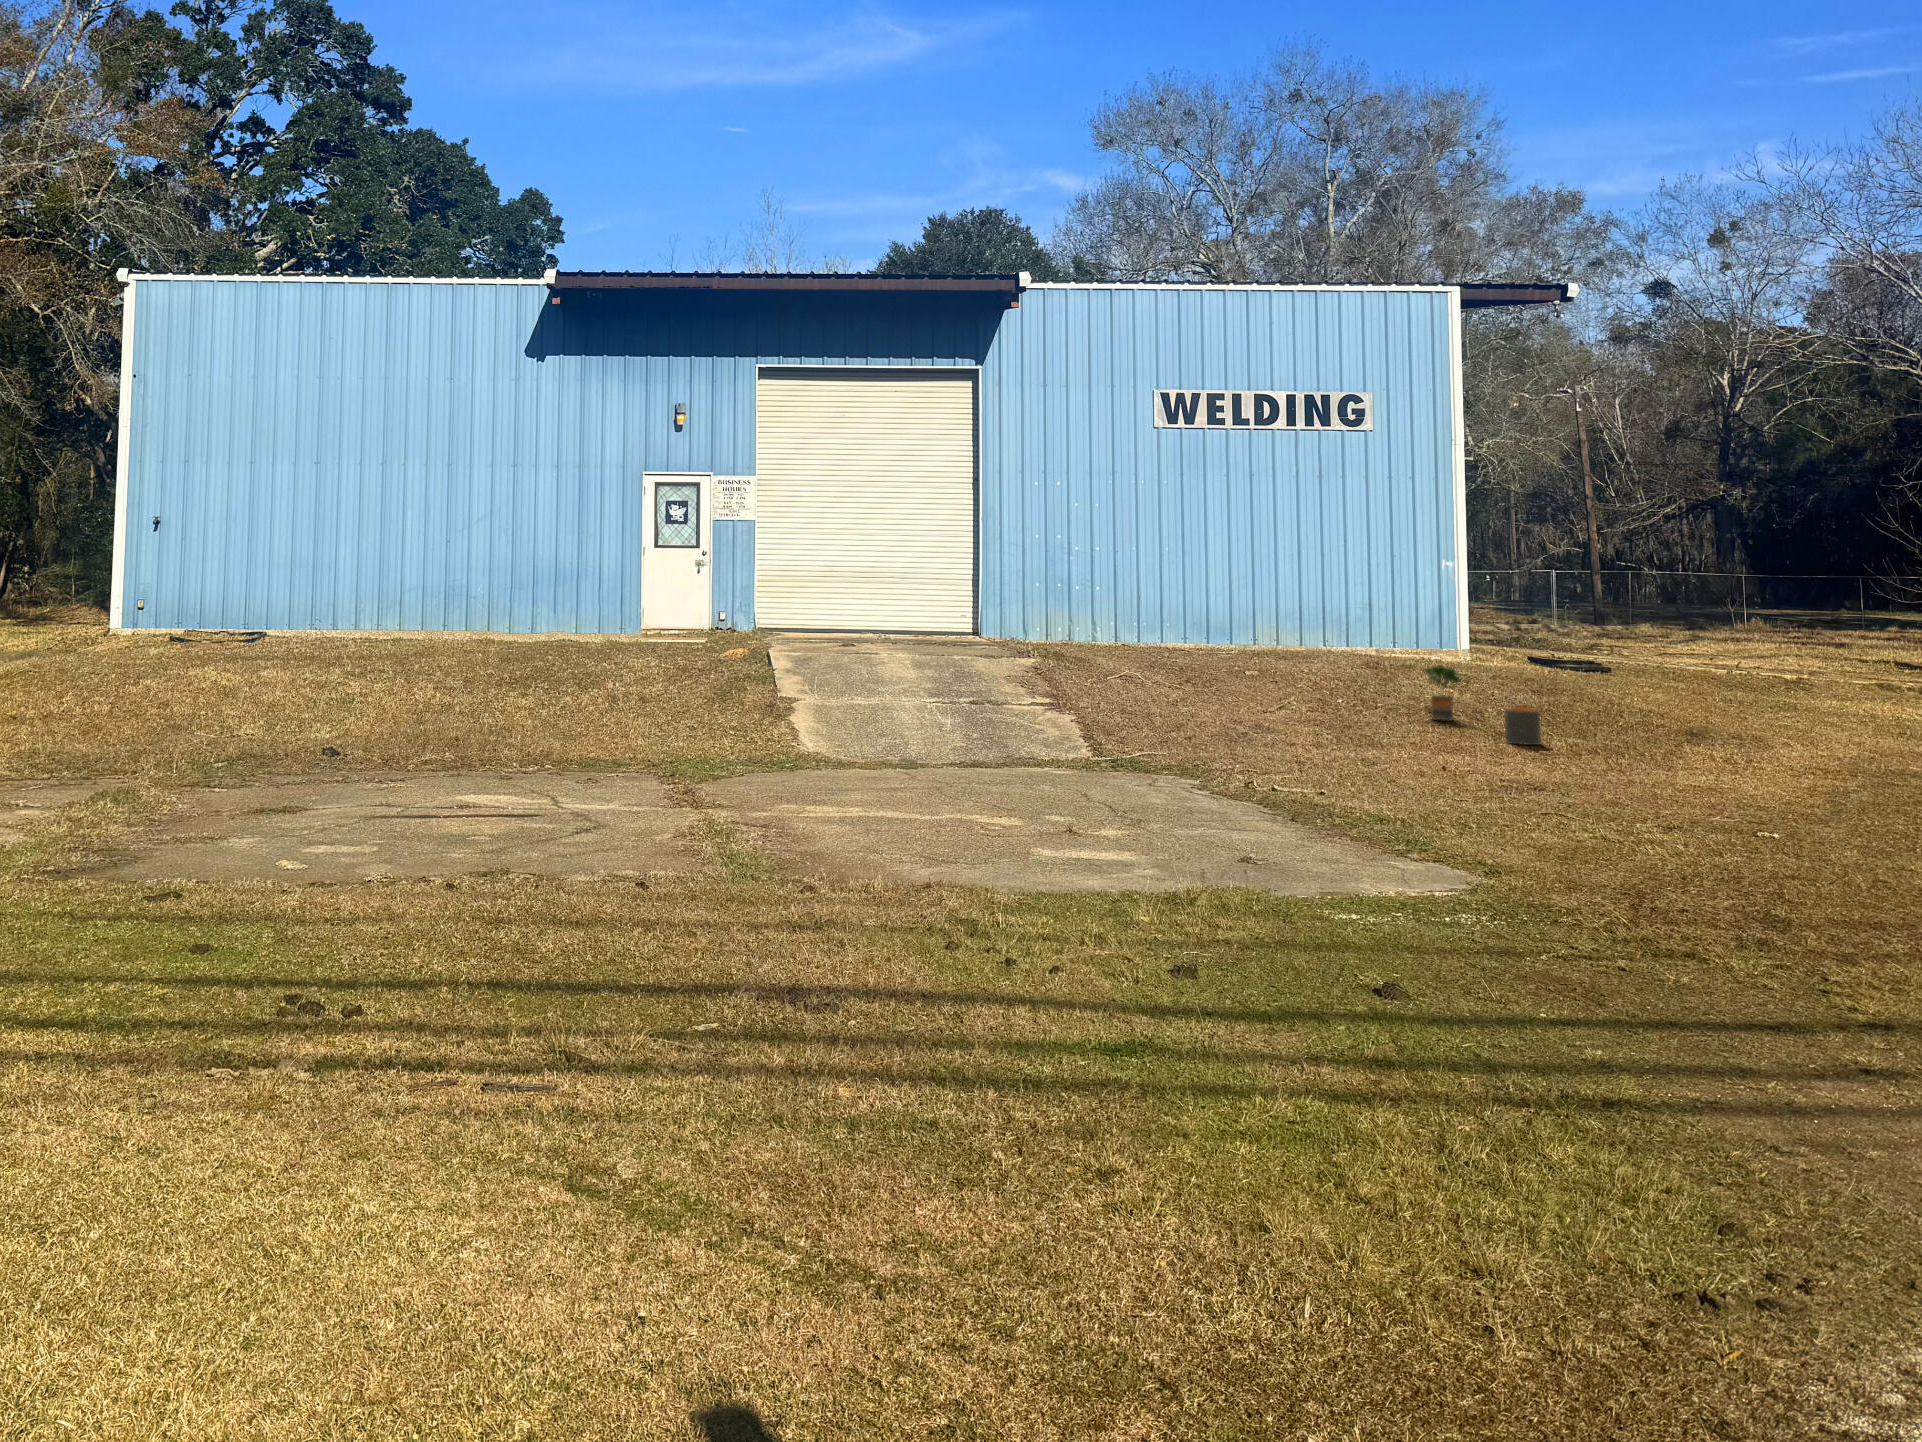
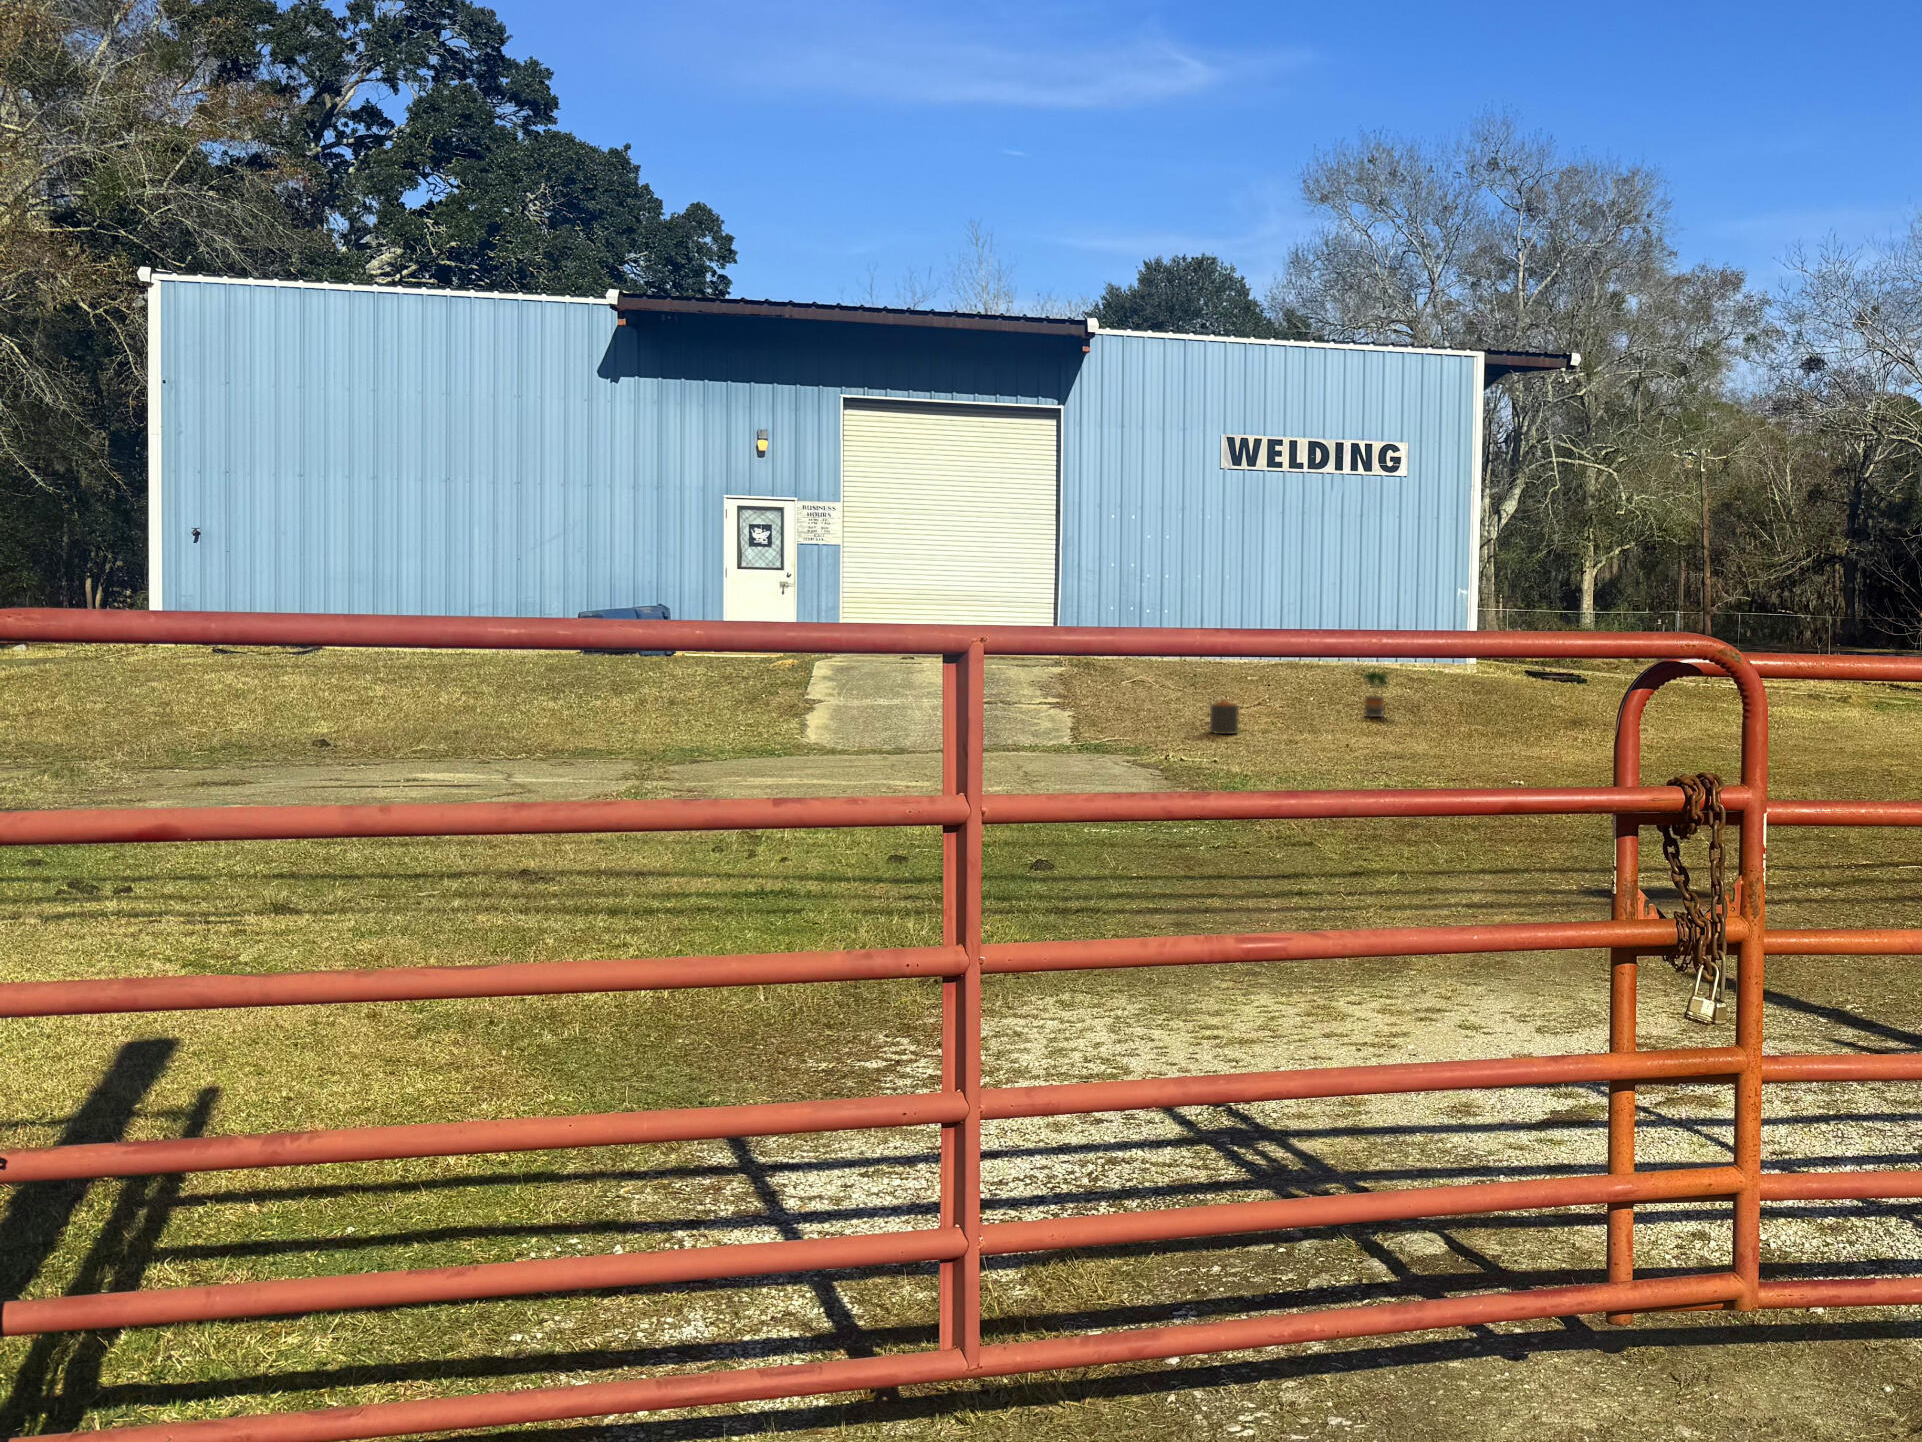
trash can: present [1505,704,1541,745] -> present [1210,700,1239,734]

